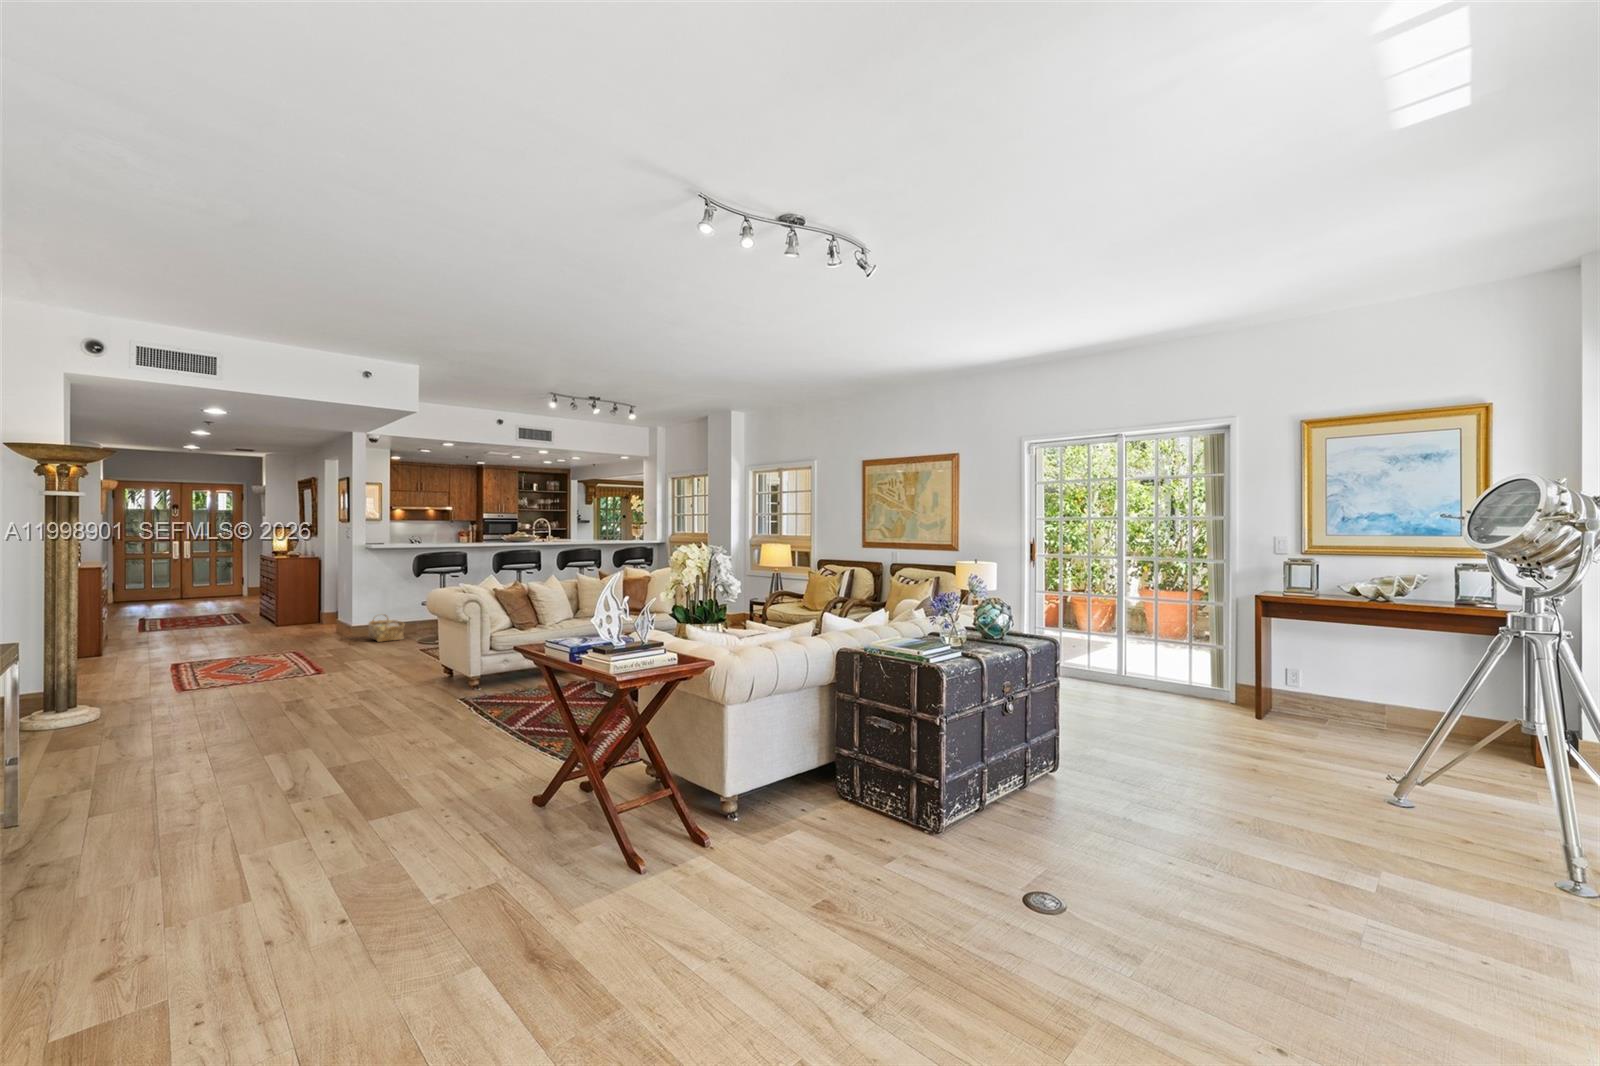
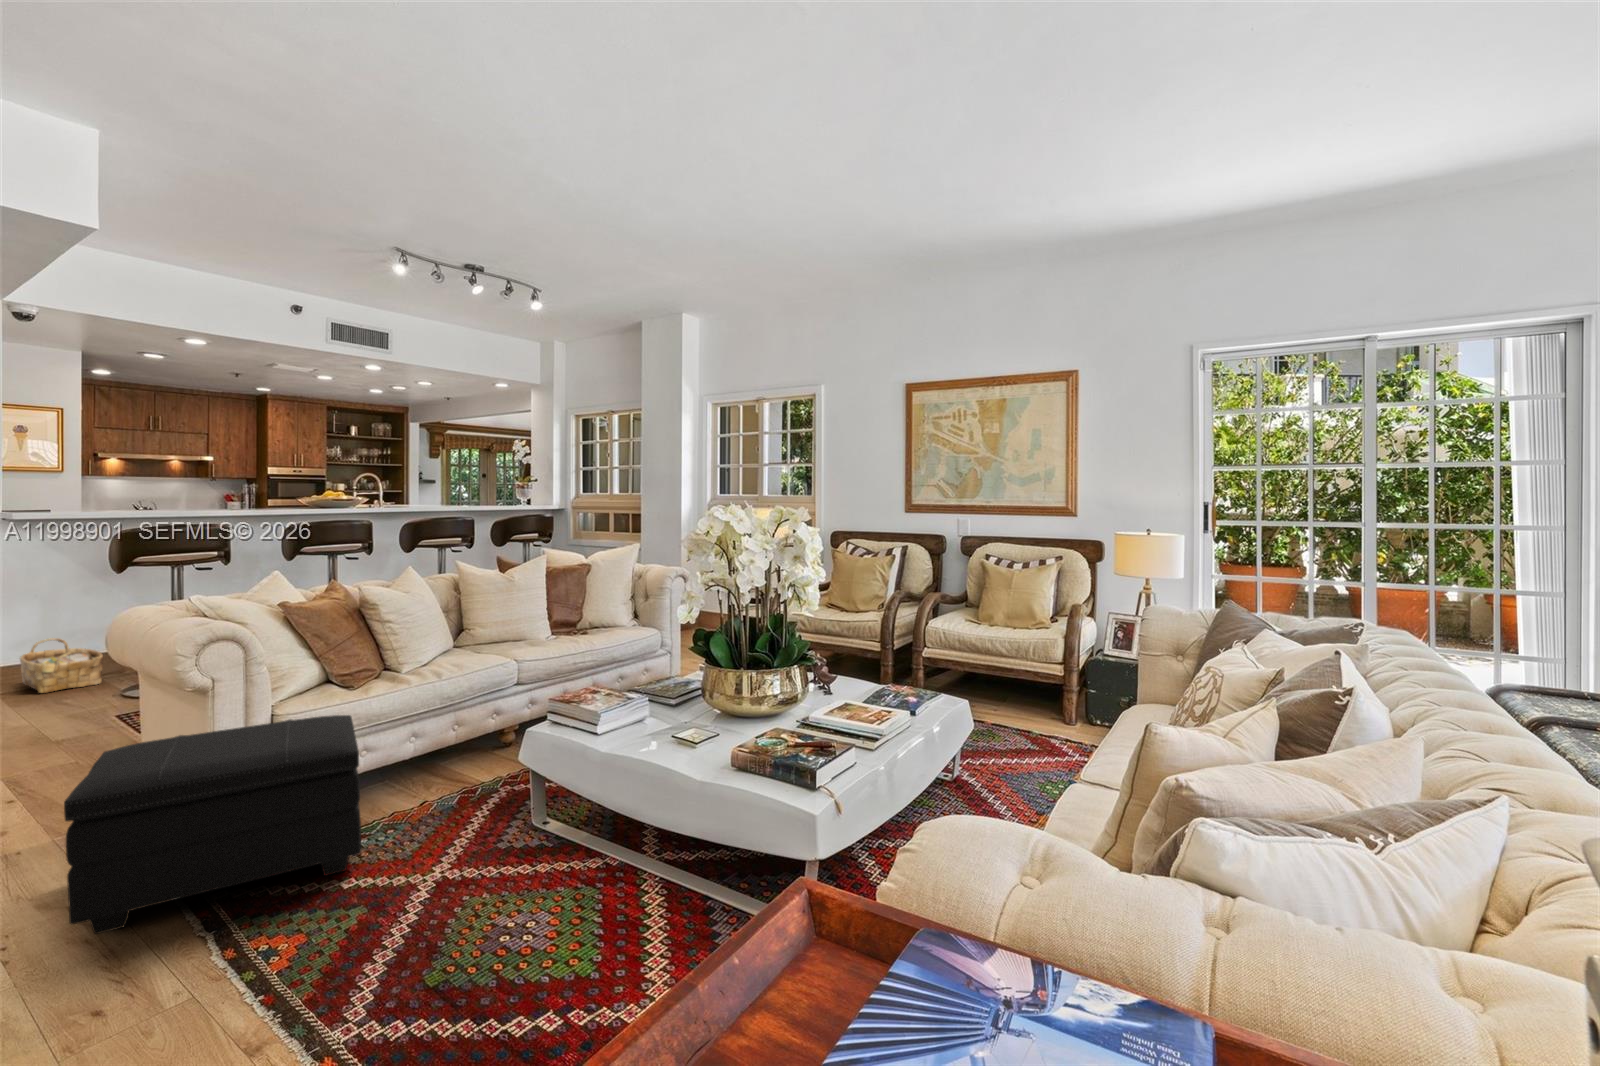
footstool: none [426,639,524,707] -> present [64,715,361,934]

